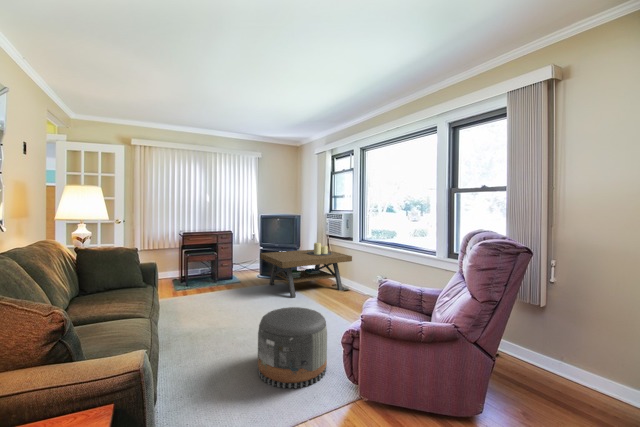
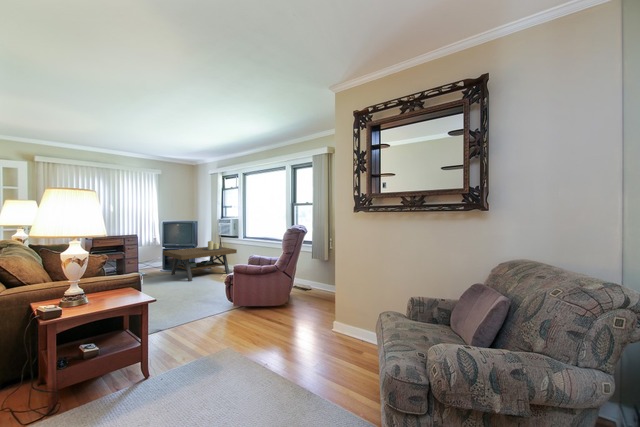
pouf: present [258,307,327,389] -> none [163,279,208,322]

